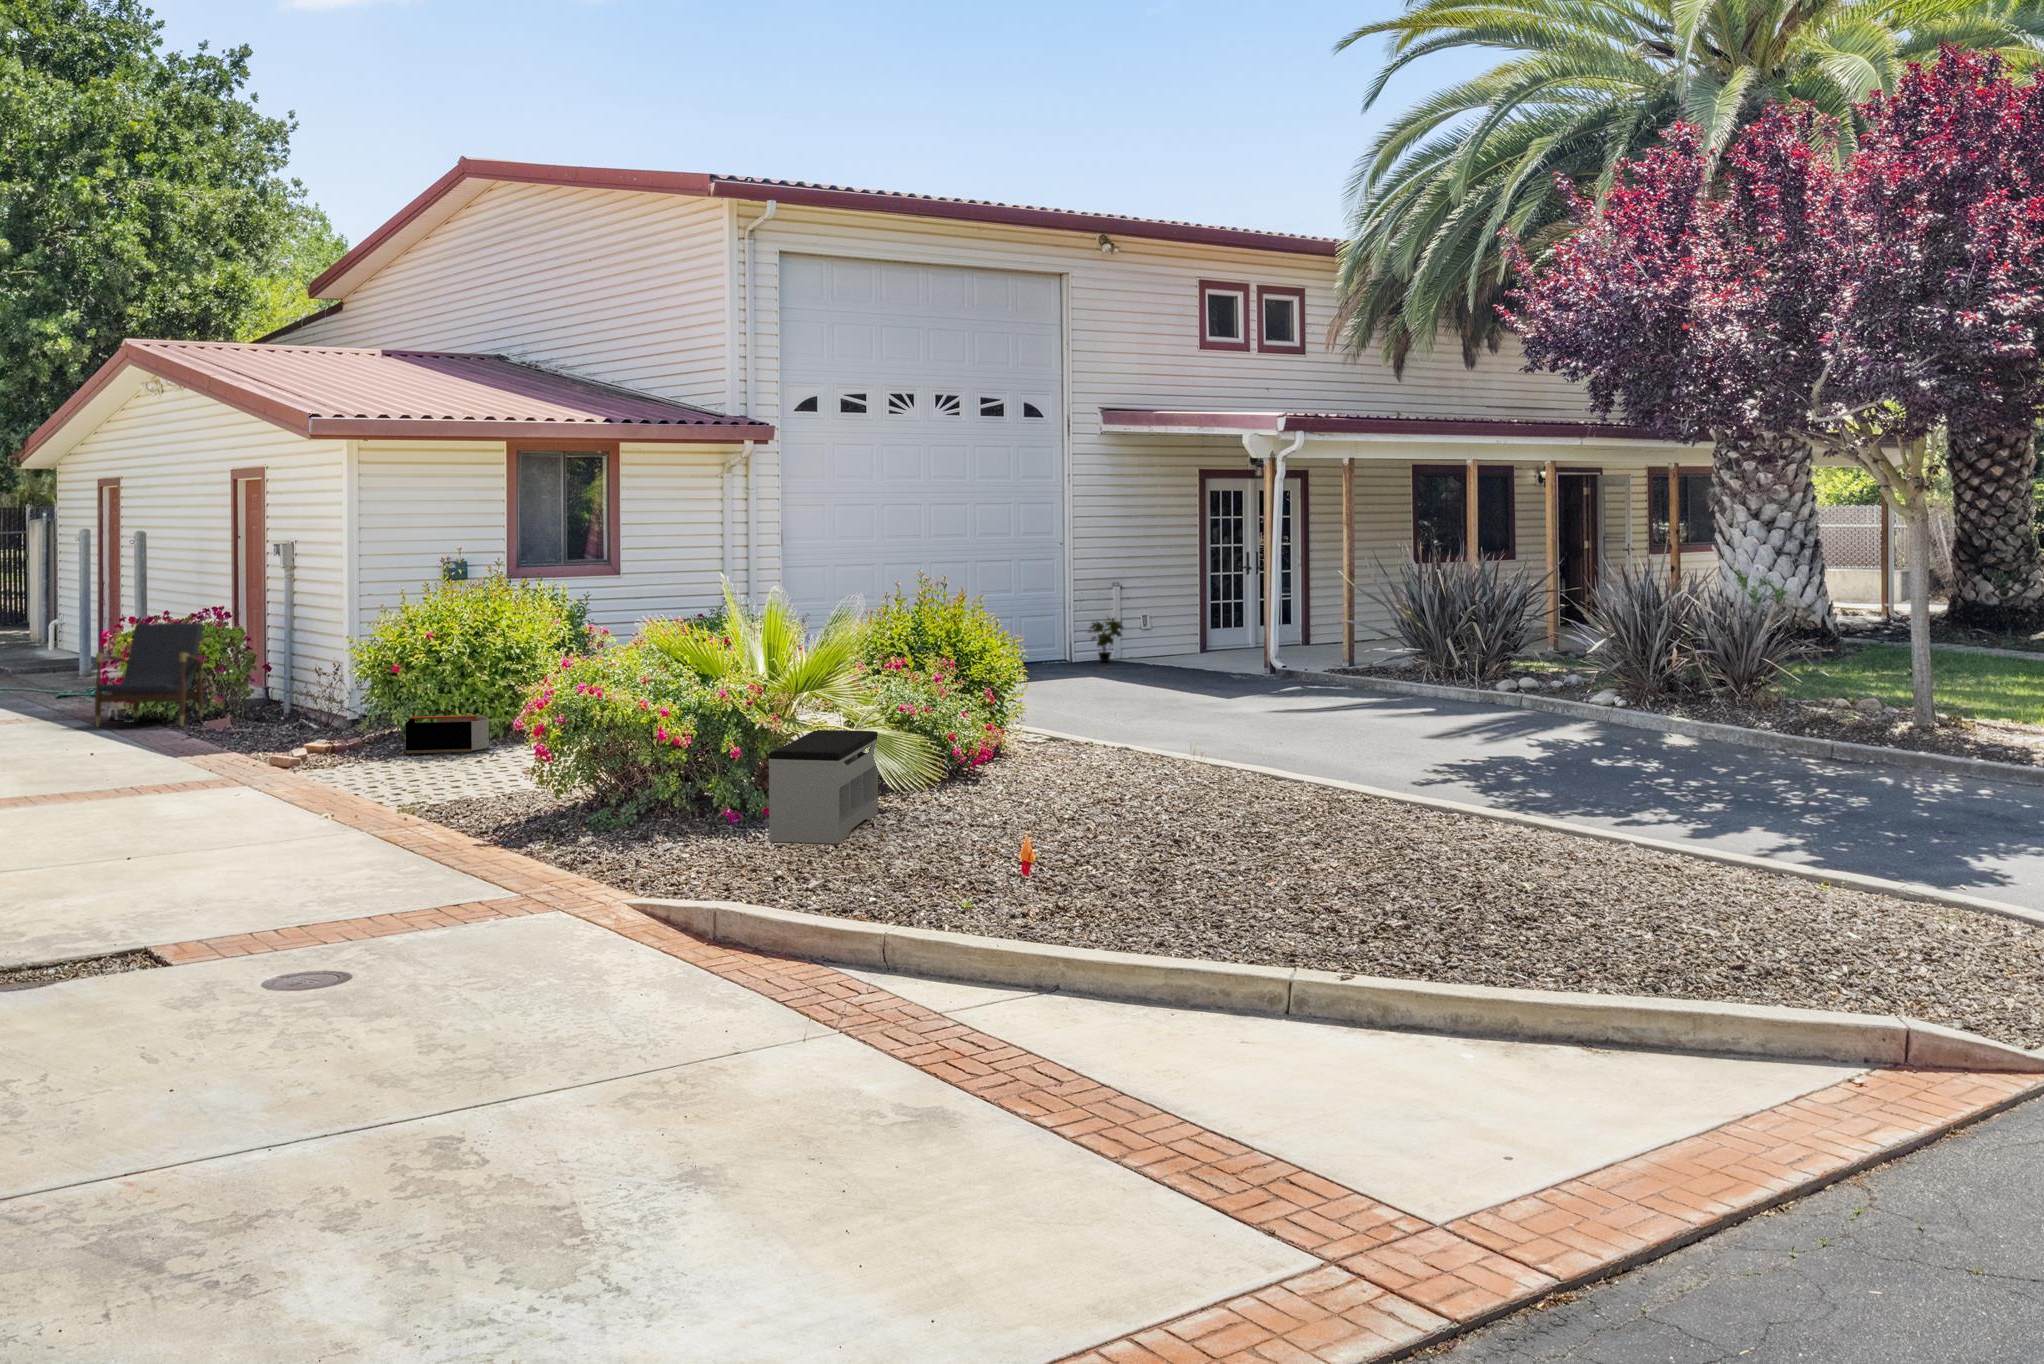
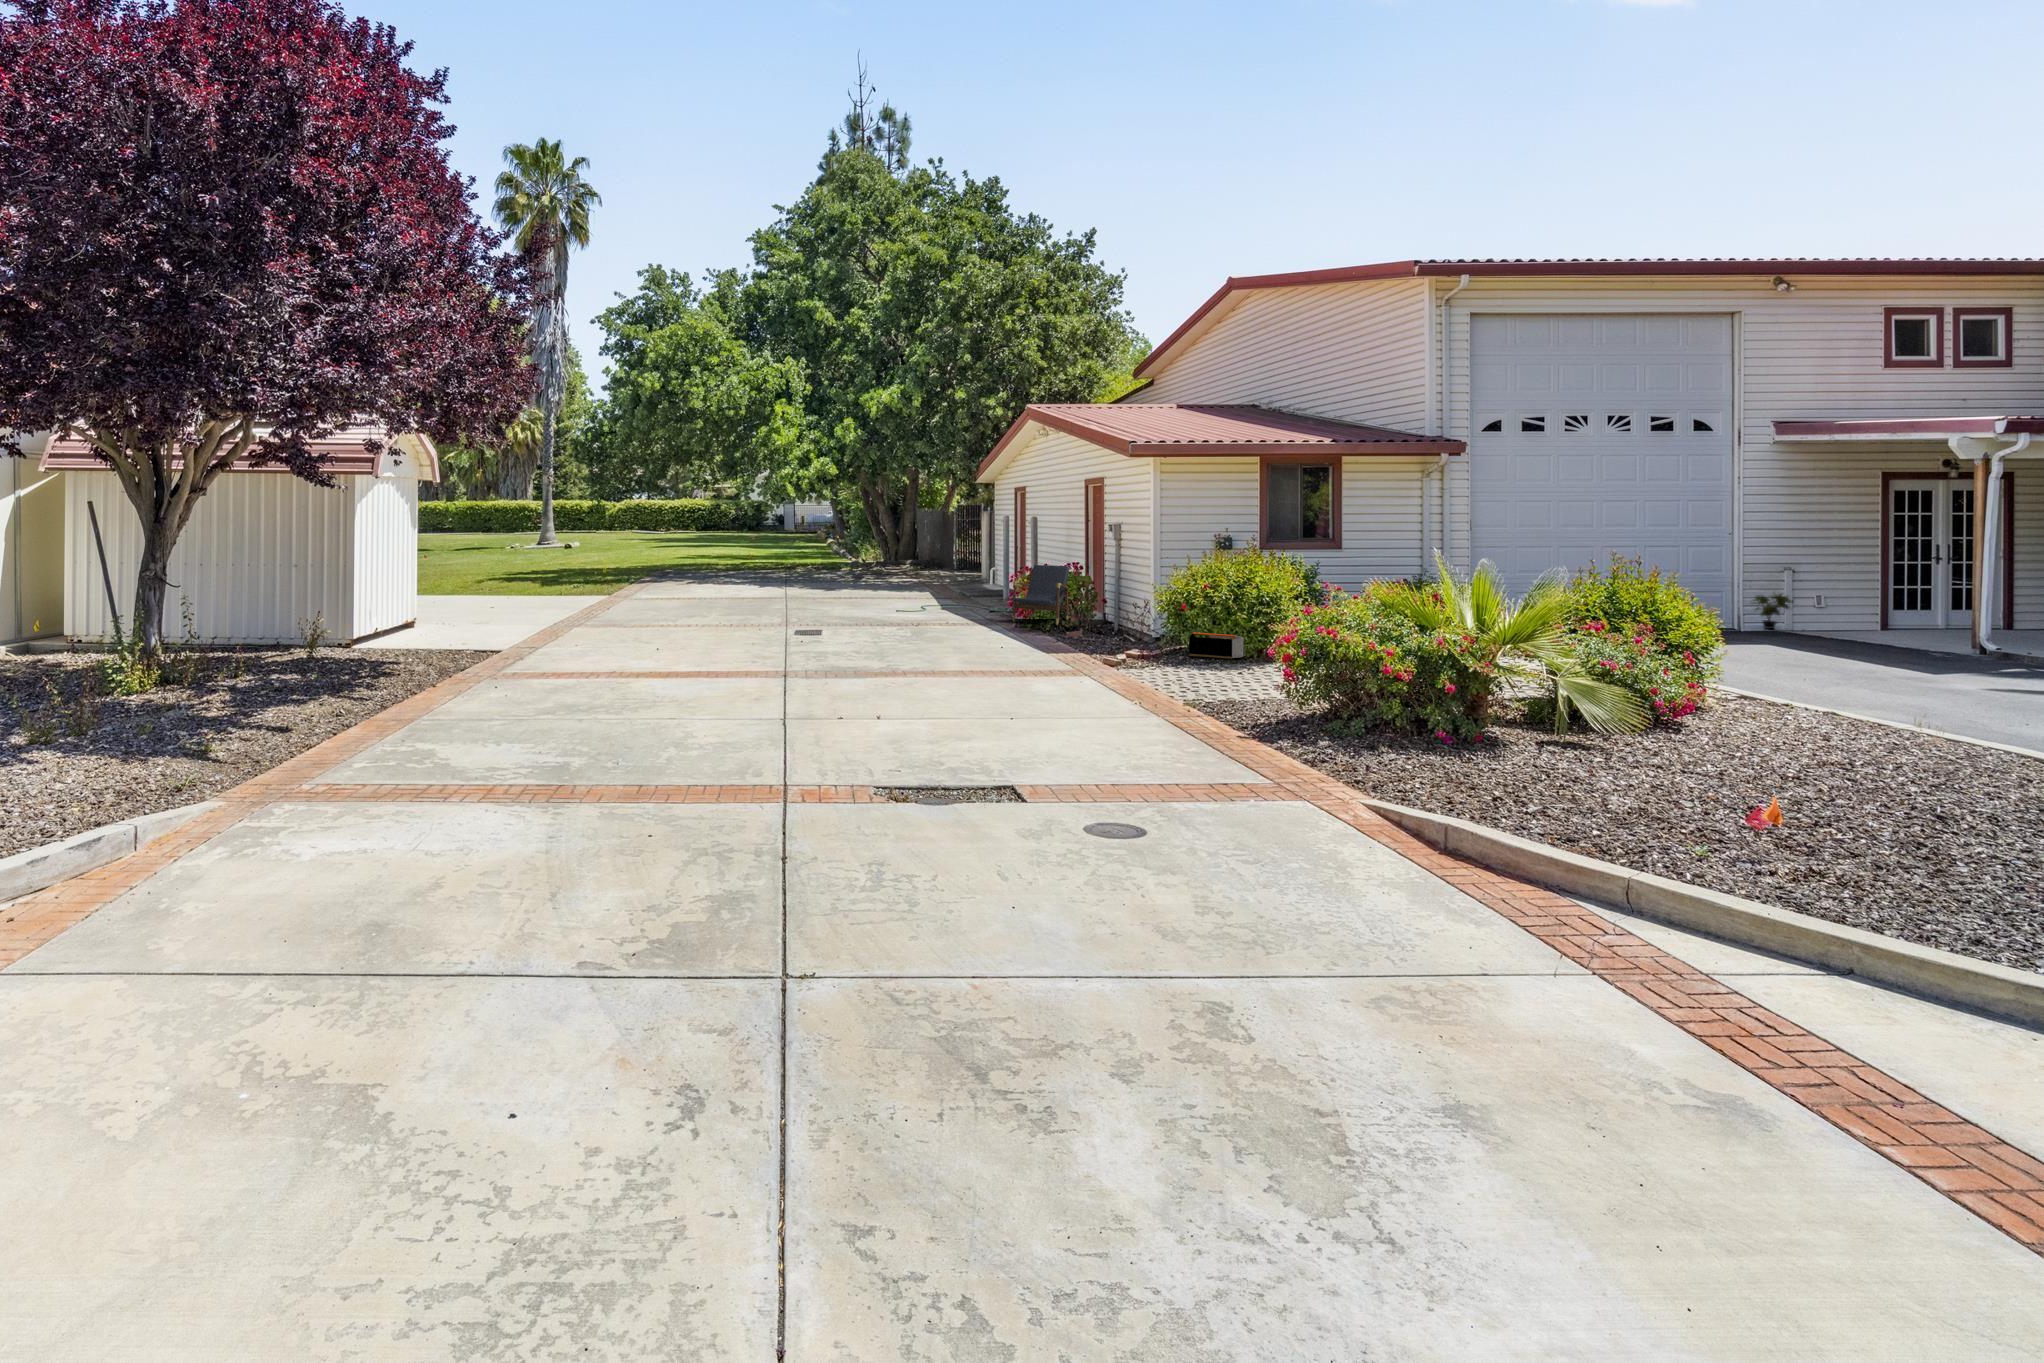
bench: present [769,730,878,844] -> none [1479,677,1578,772]

